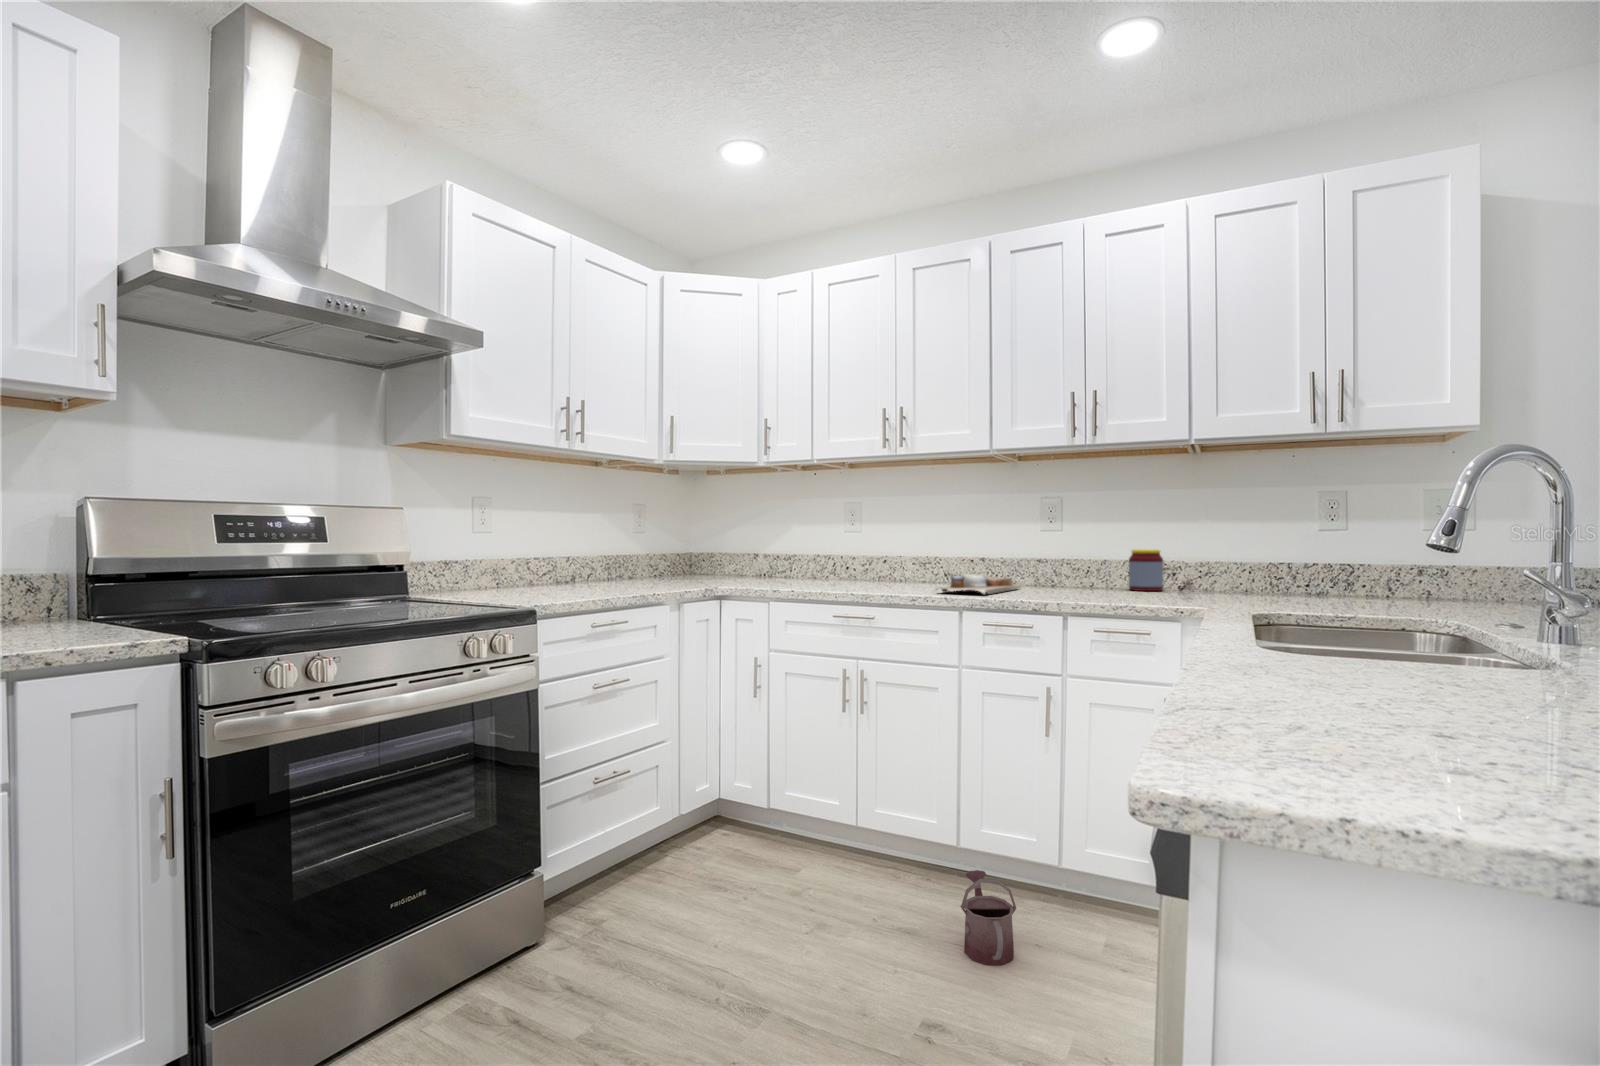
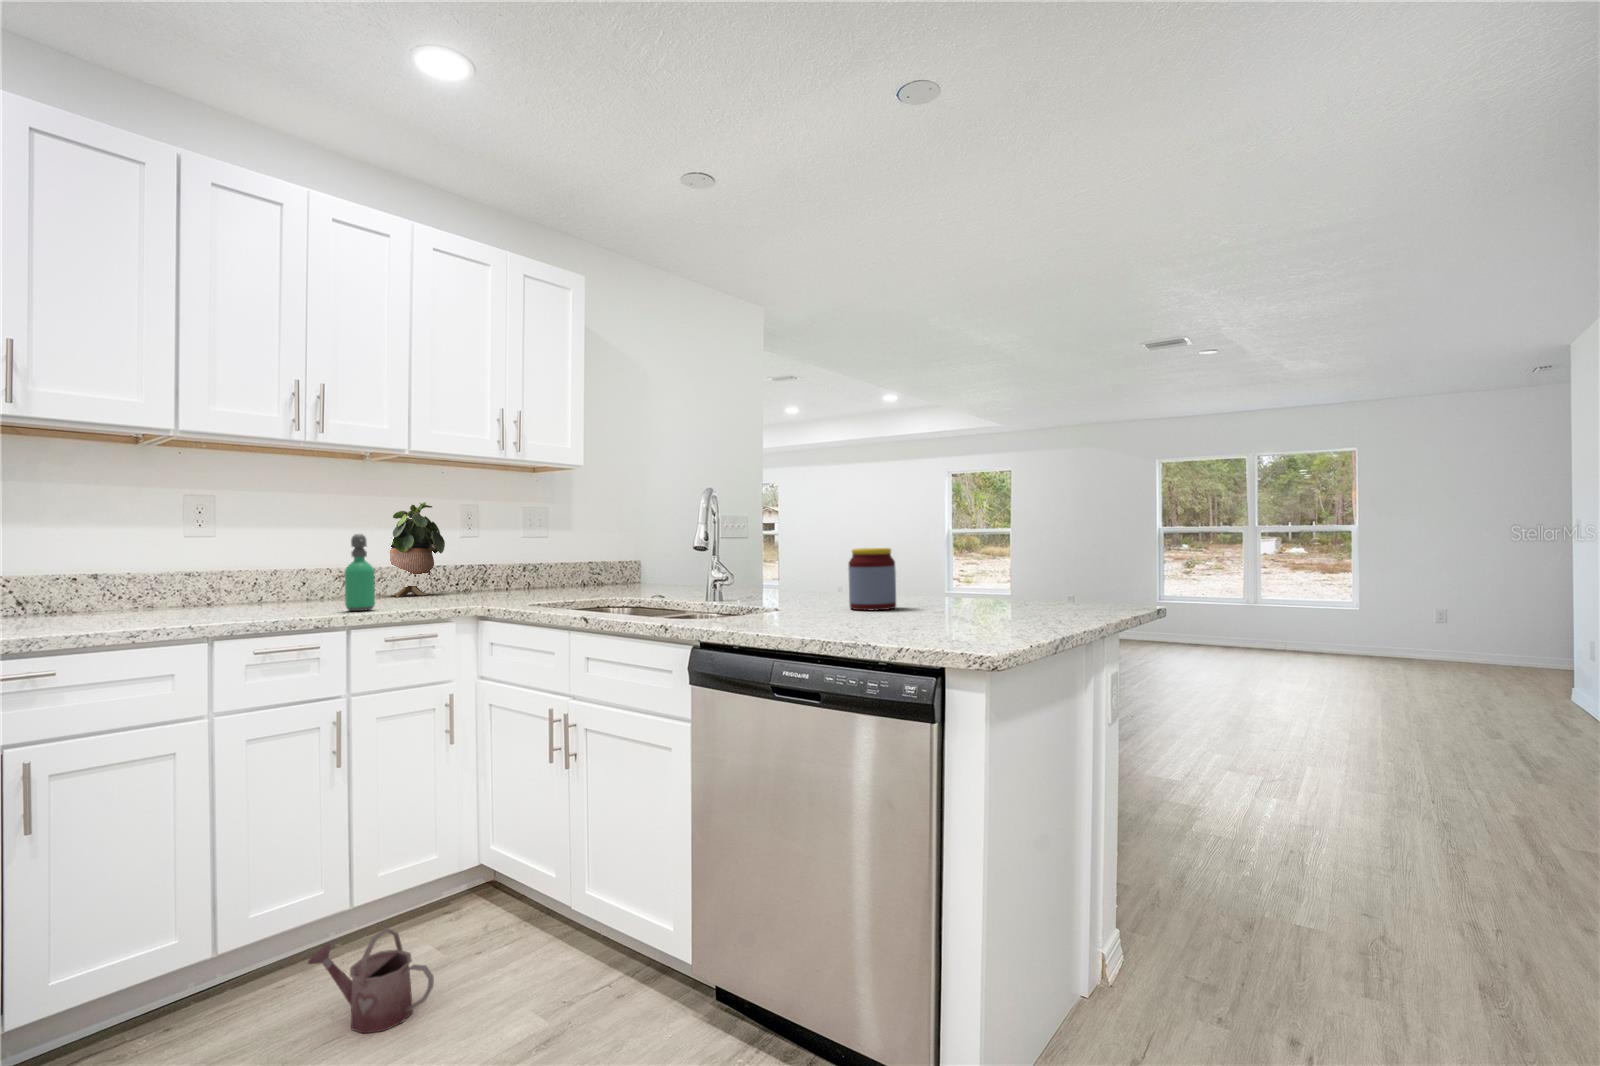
potted plant: none [1213,493,1273,595] -> present [390,502,445,597]
soap dispenser: none [1063,530,1089,601] -> present [345,534,375,611]
jar: present [1129,549,1164,591] -> present [848,548,896,610]
cutting board: present [936,574,1021,594] -> none [115,596,233,624]

